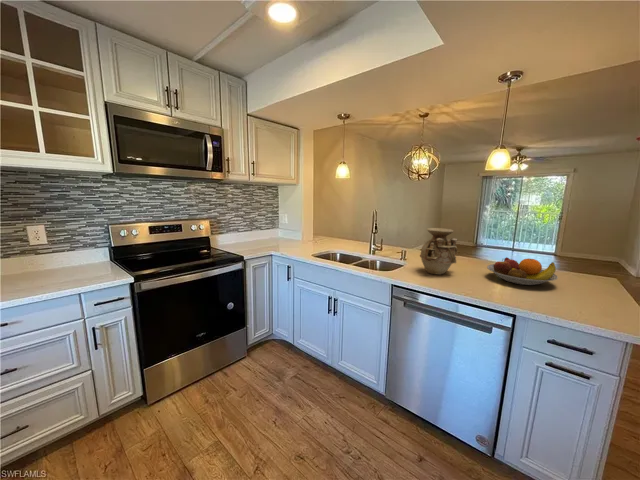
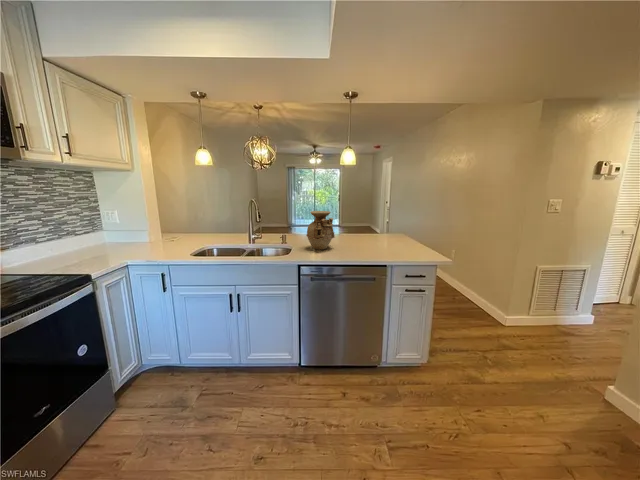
fruit bowl: present [487,257,558,285] -> none [351,227,391,245]

